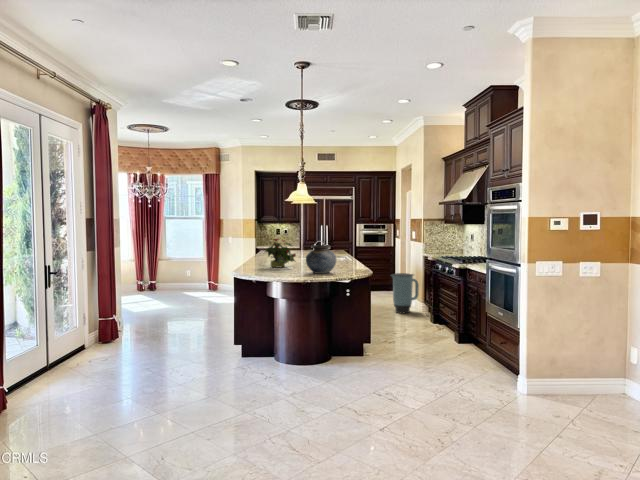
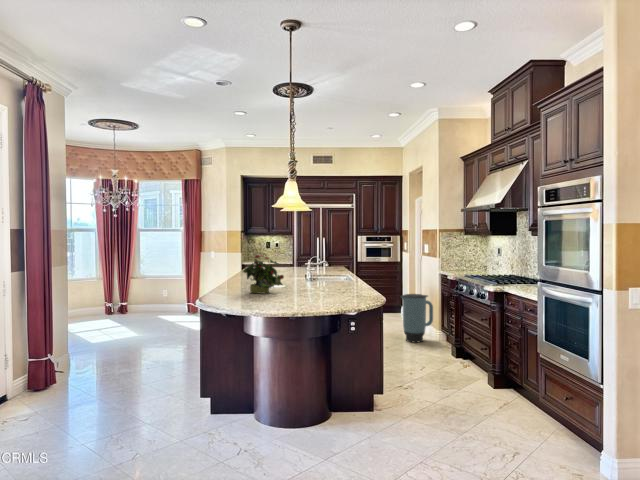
vase: present [306,245,336,274] -> none [296,264,339,305]

